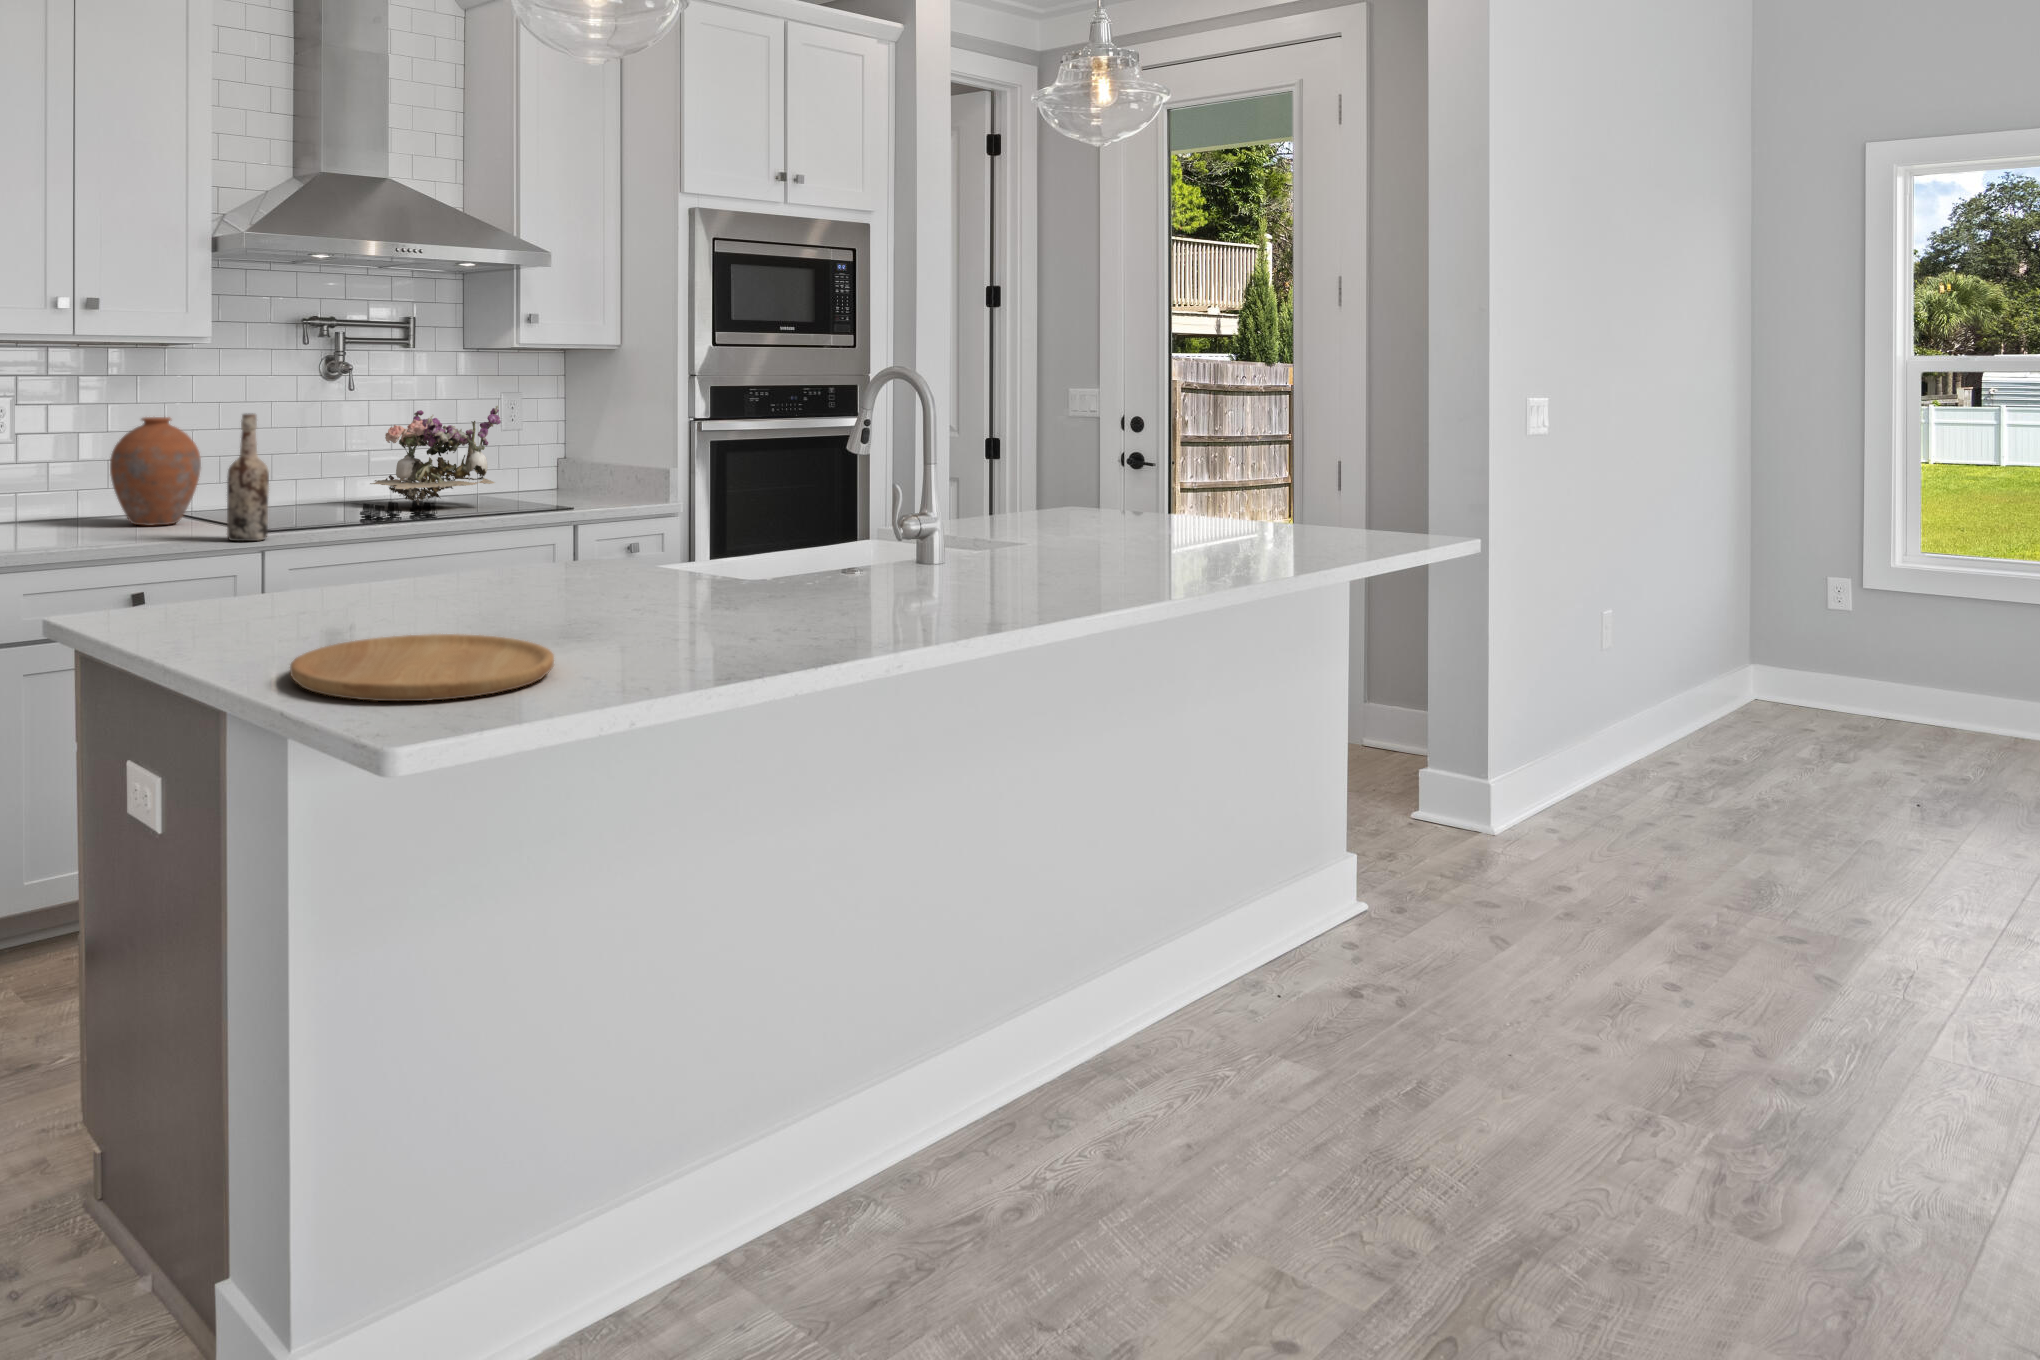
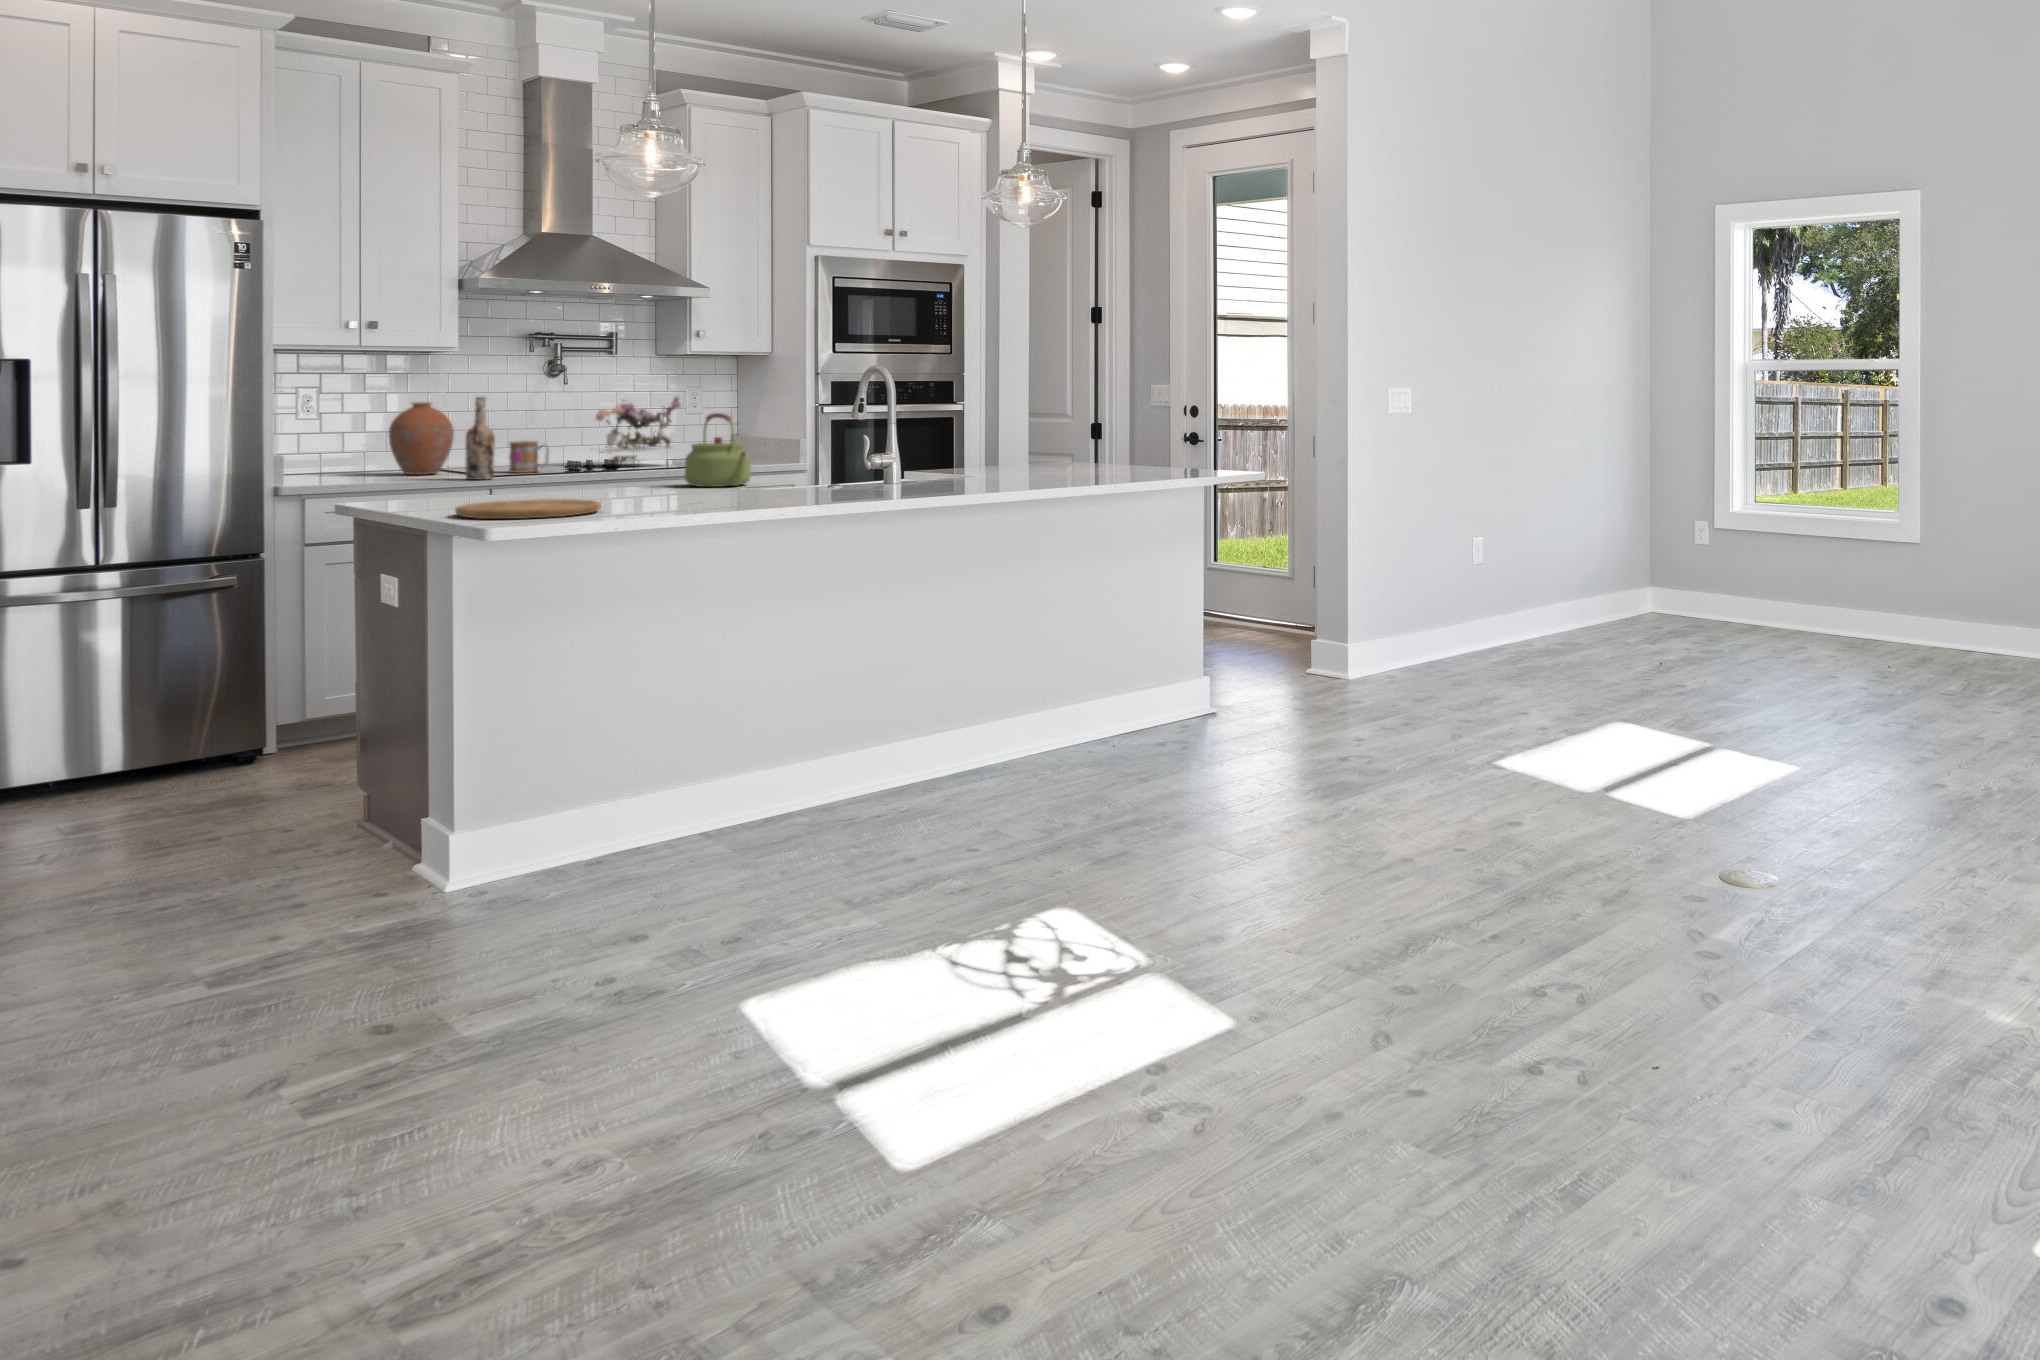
kettle: none [584,449,691,572] -> present [685,413,751,487]
mug: none [277,475,334,522] -> present [509,441,549,473]

